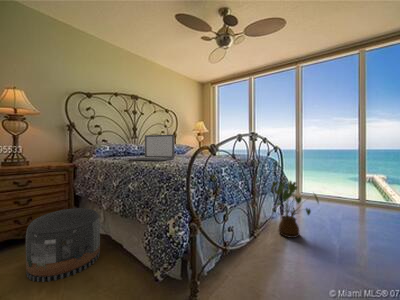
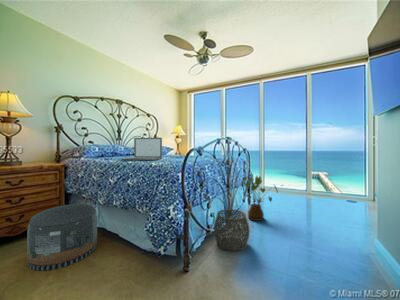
woven basket: none [231,223,278,279] -> present [214,209,249,251]

